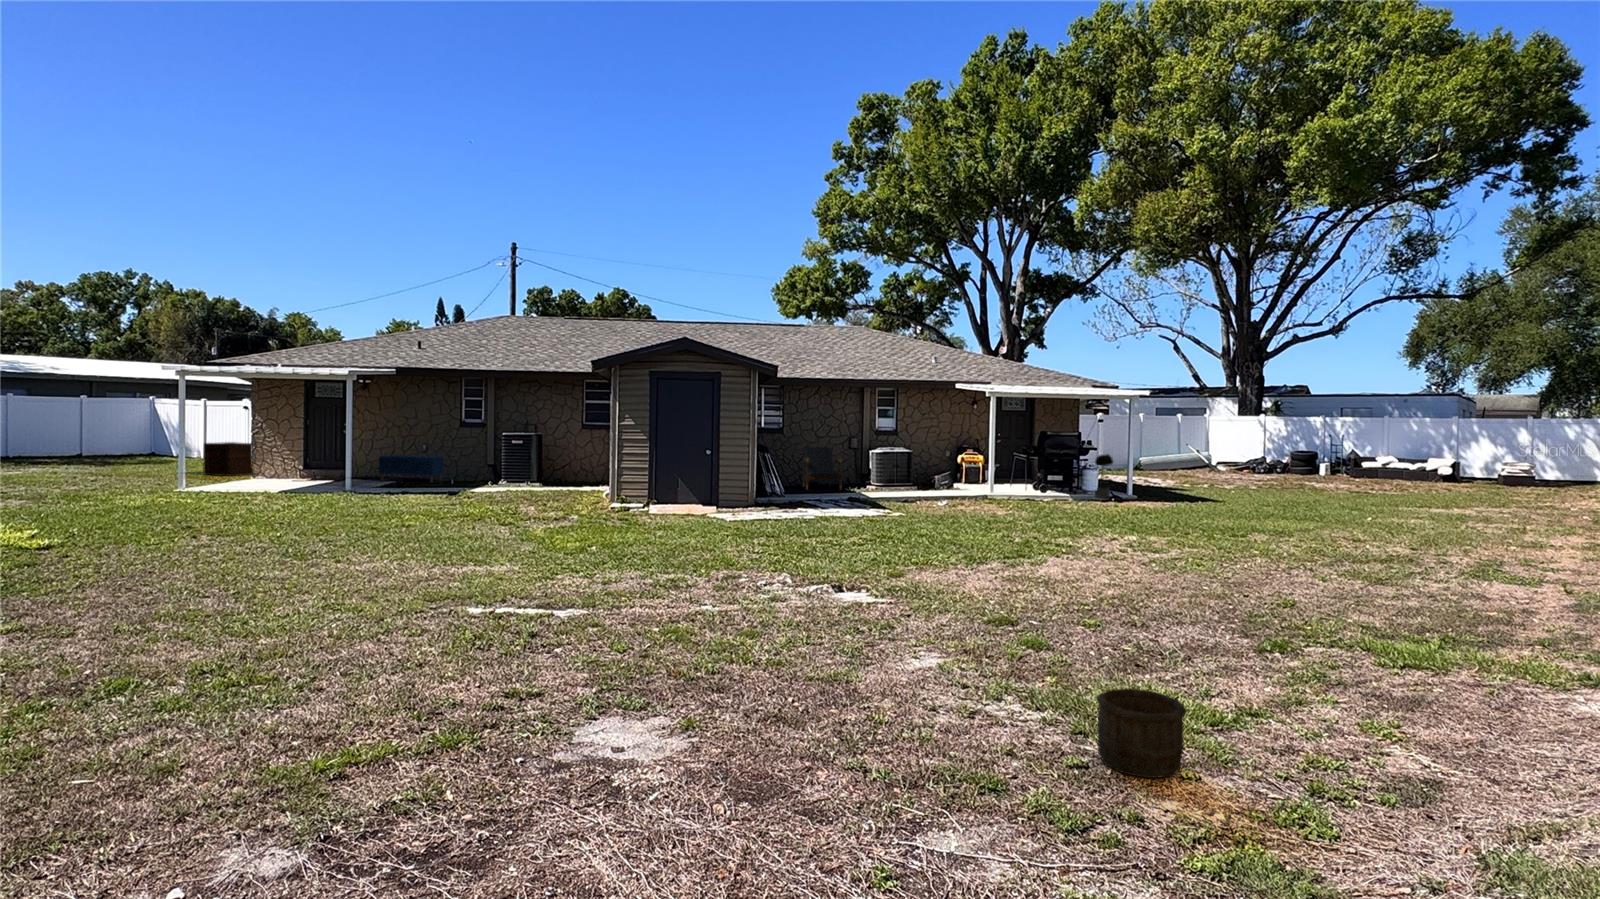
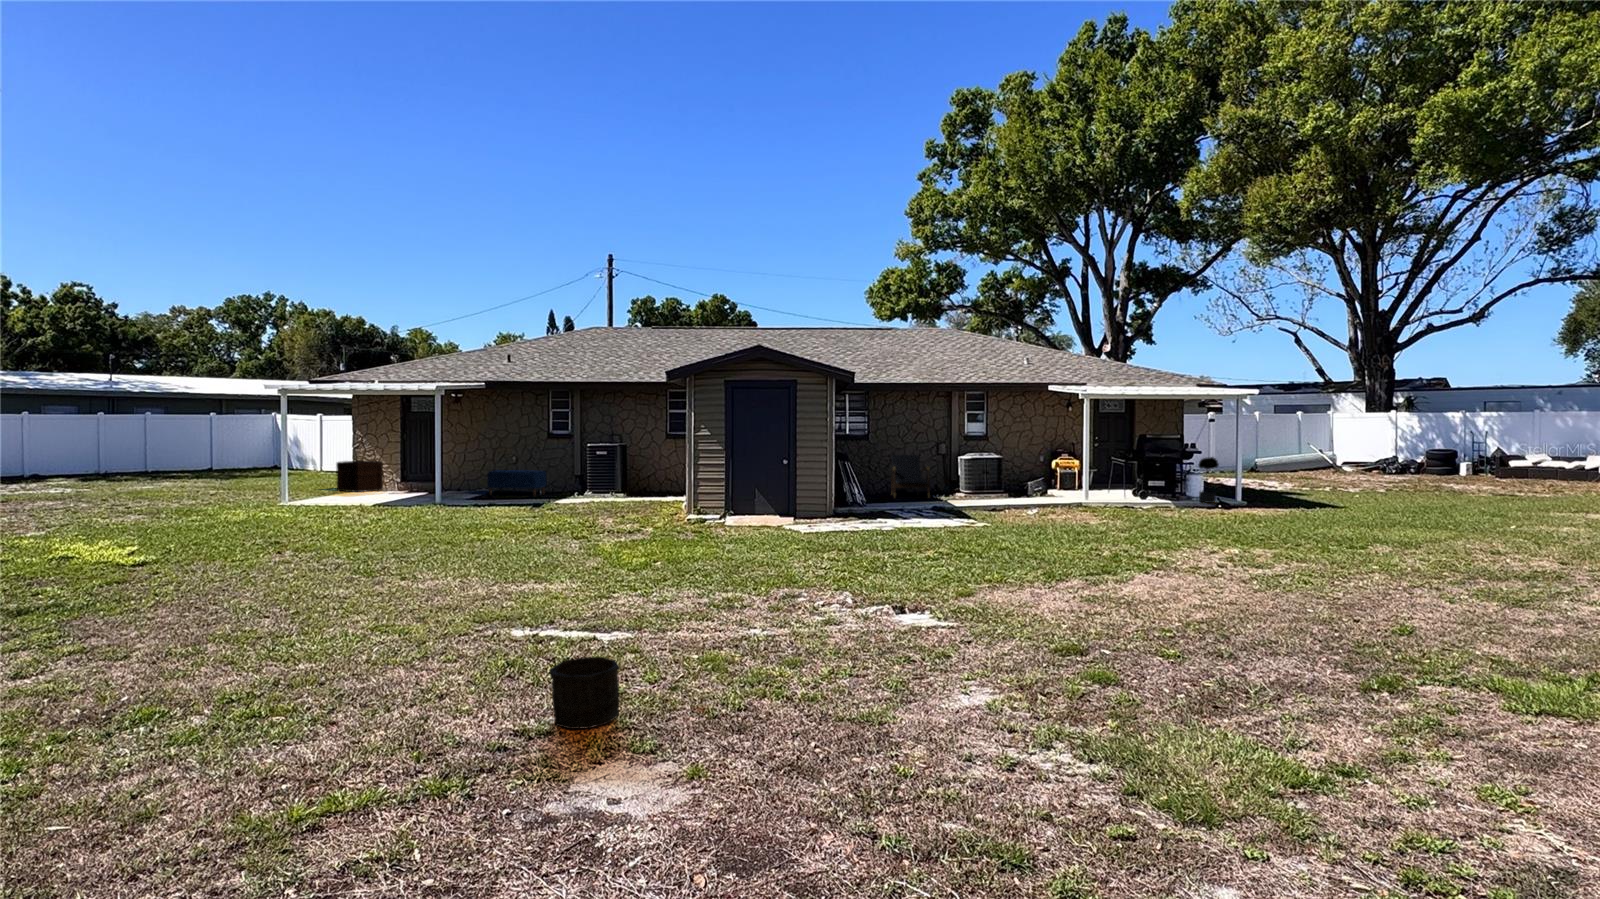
wooden bucket: present [1097,688,1187,778] -> present [550,657,620,729]

